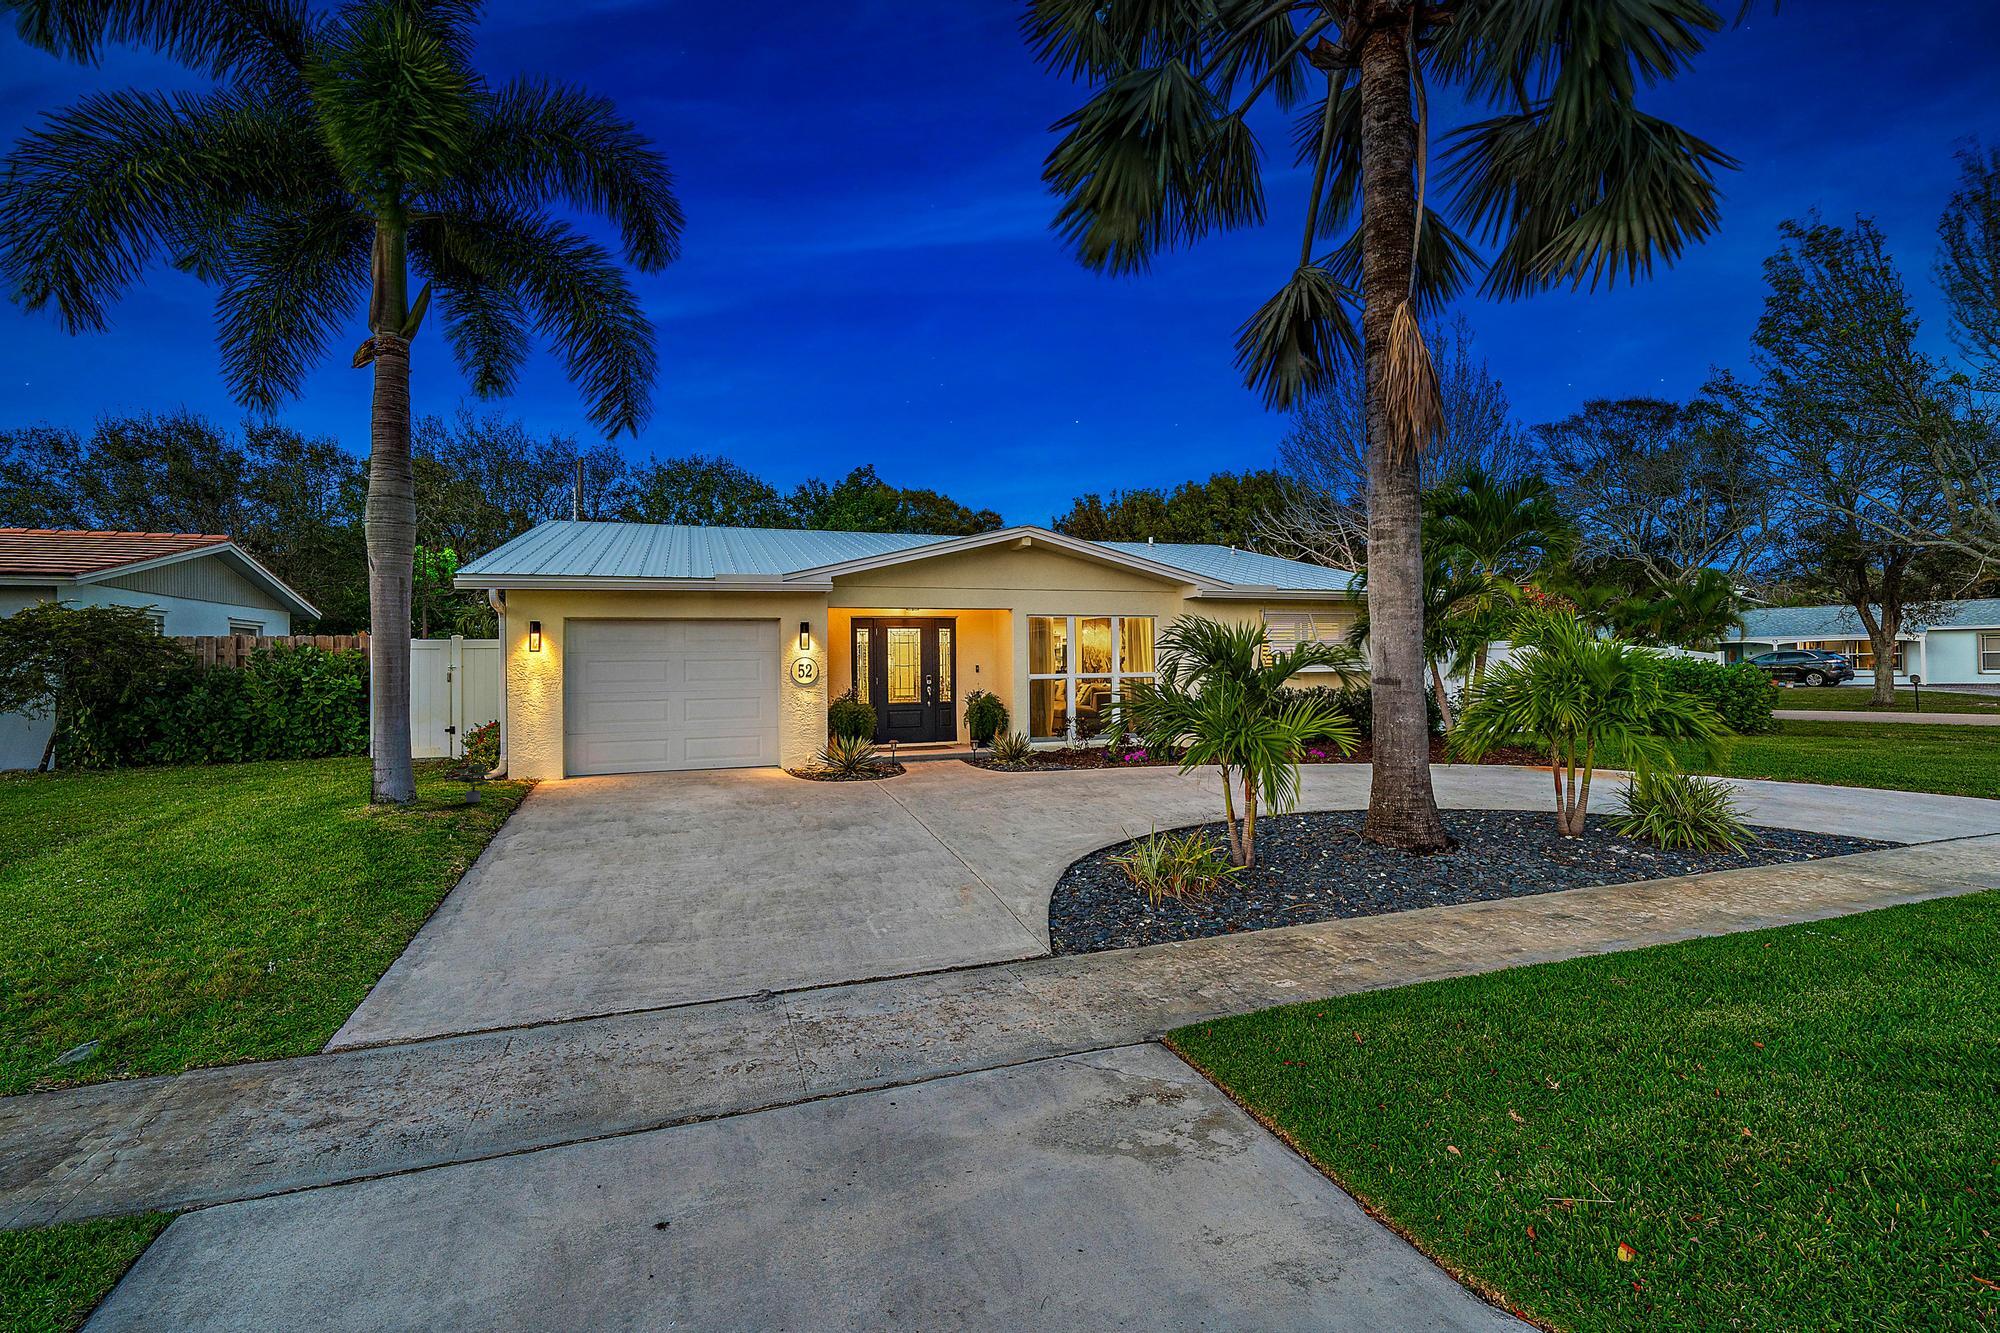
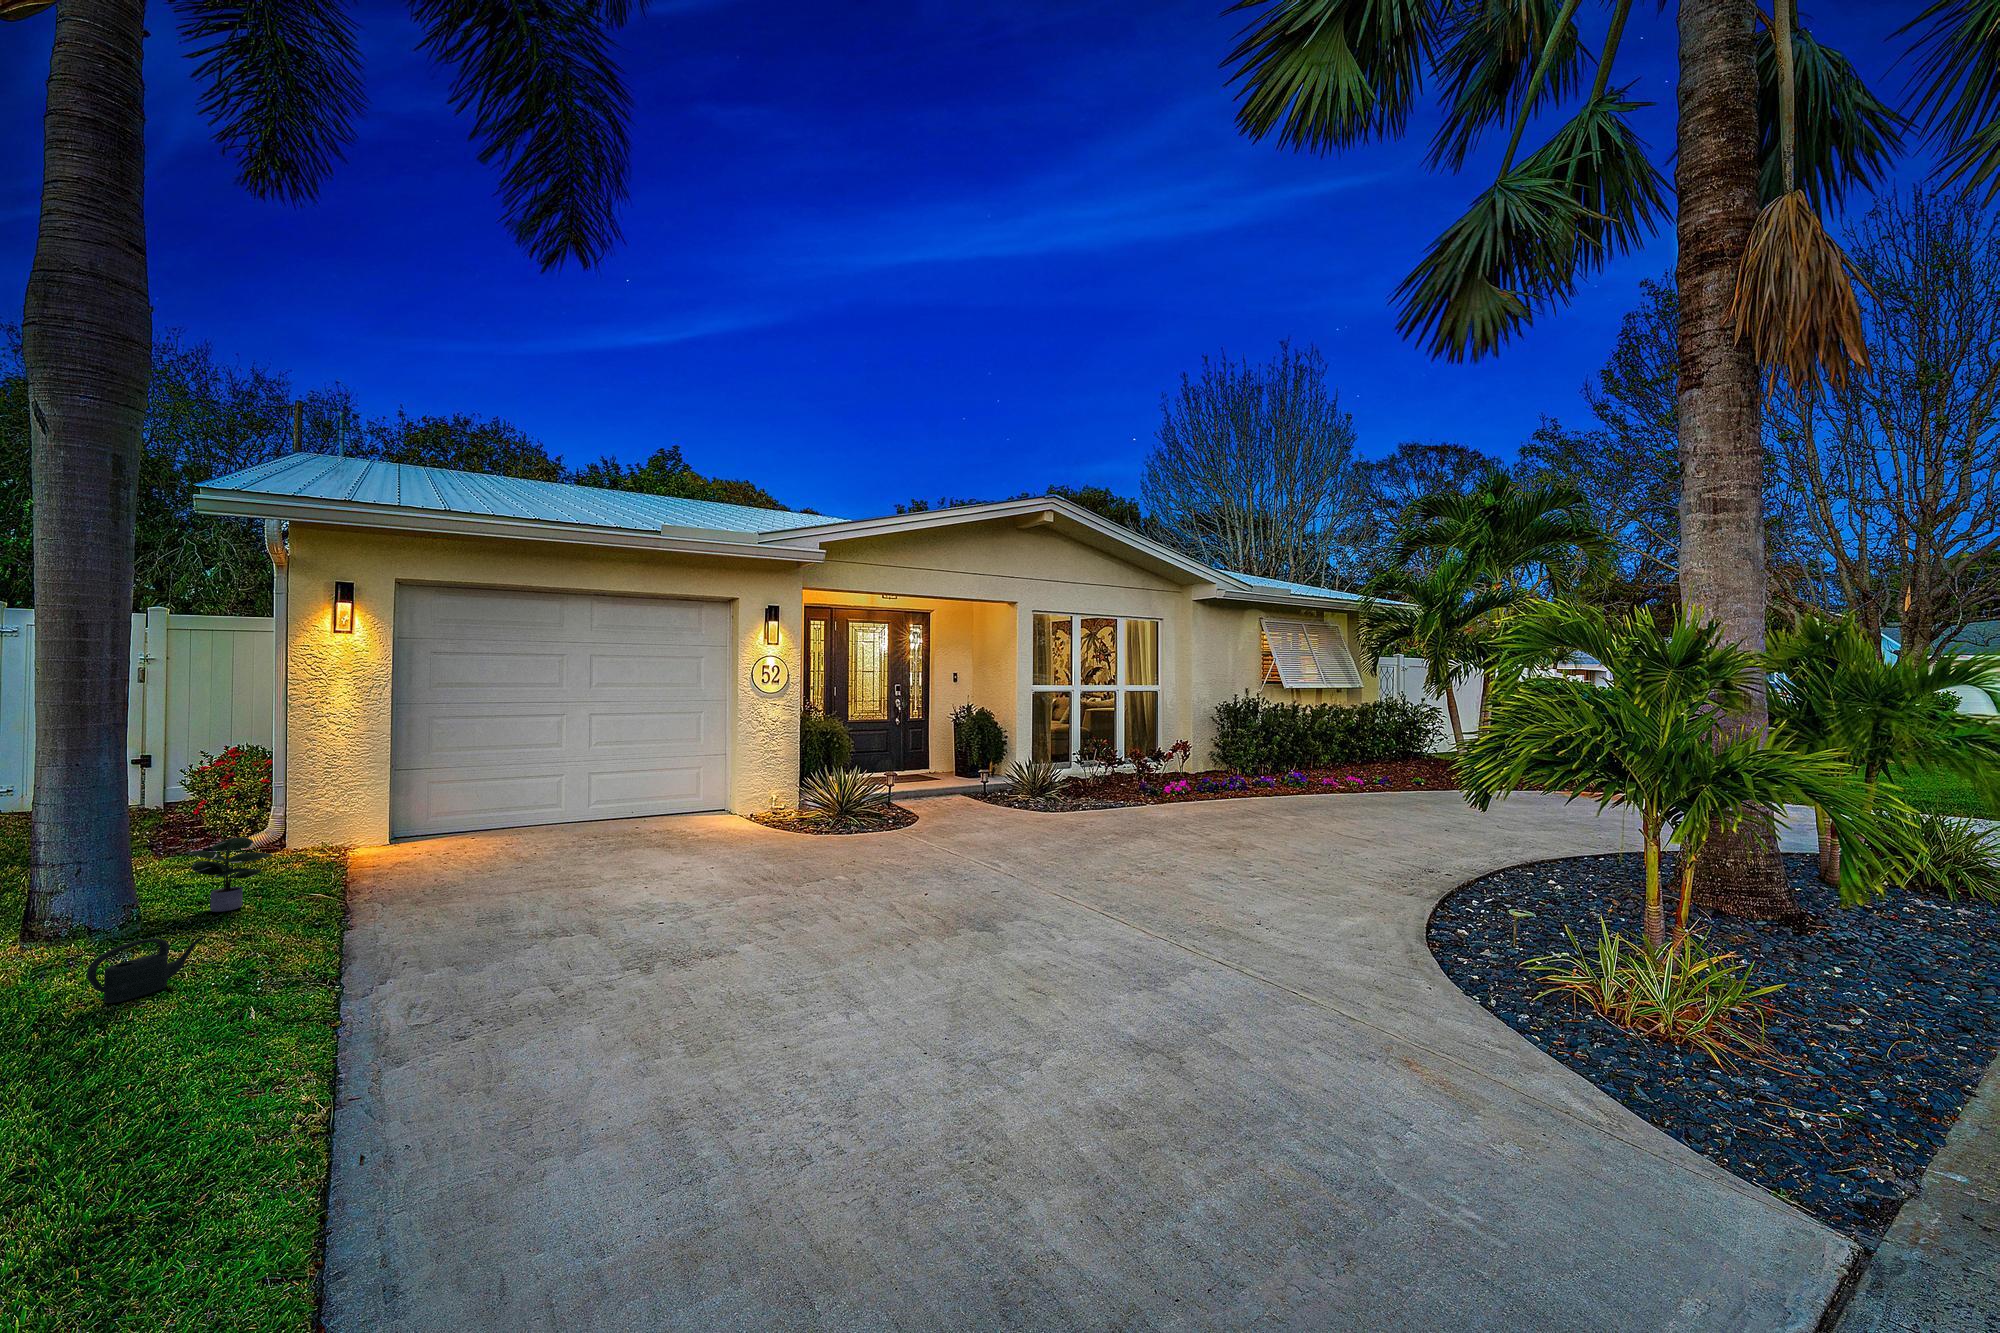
watering can: none [415,802,460,829] -> present [87,937,204,1003]

